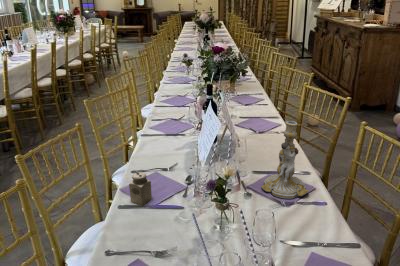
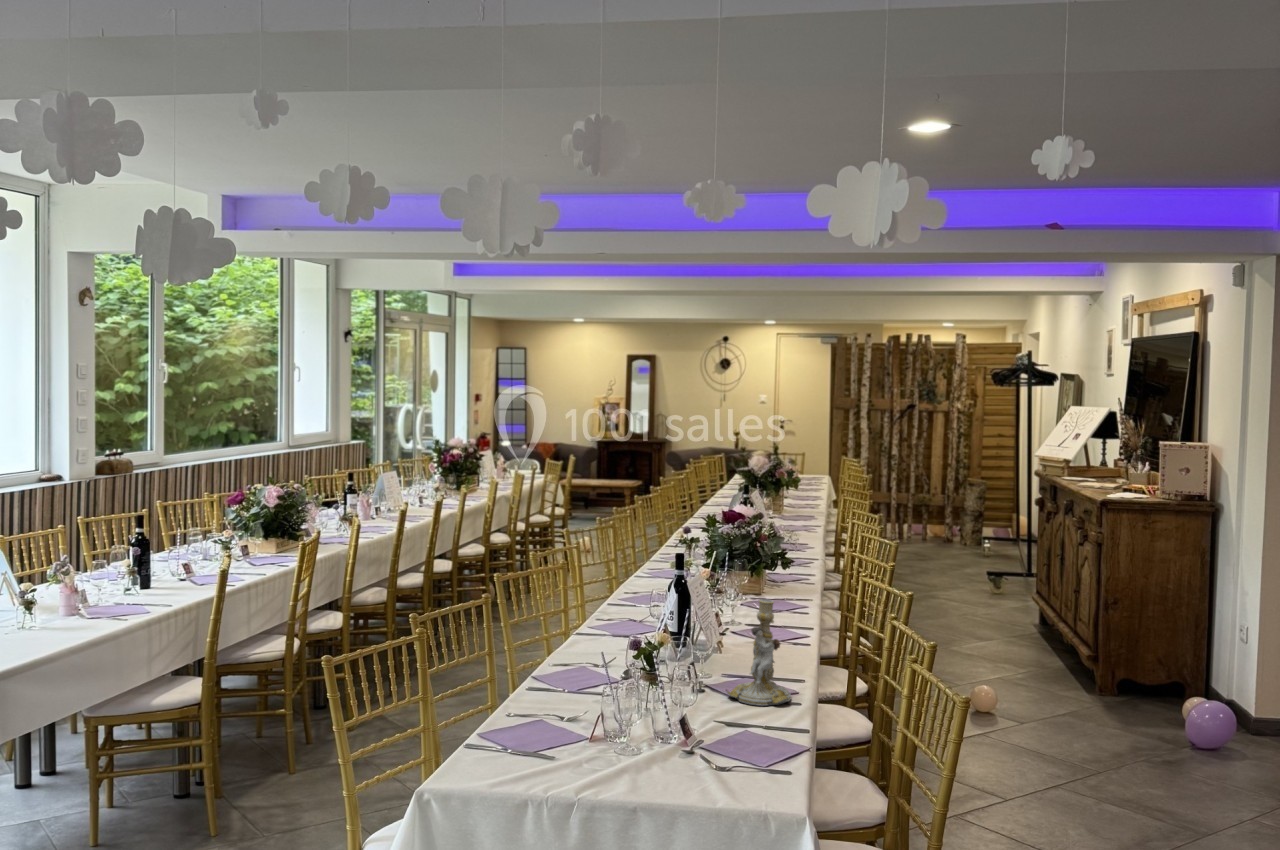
salt shaker: present [129,172,152,206] -> none [547,653,576,698]

